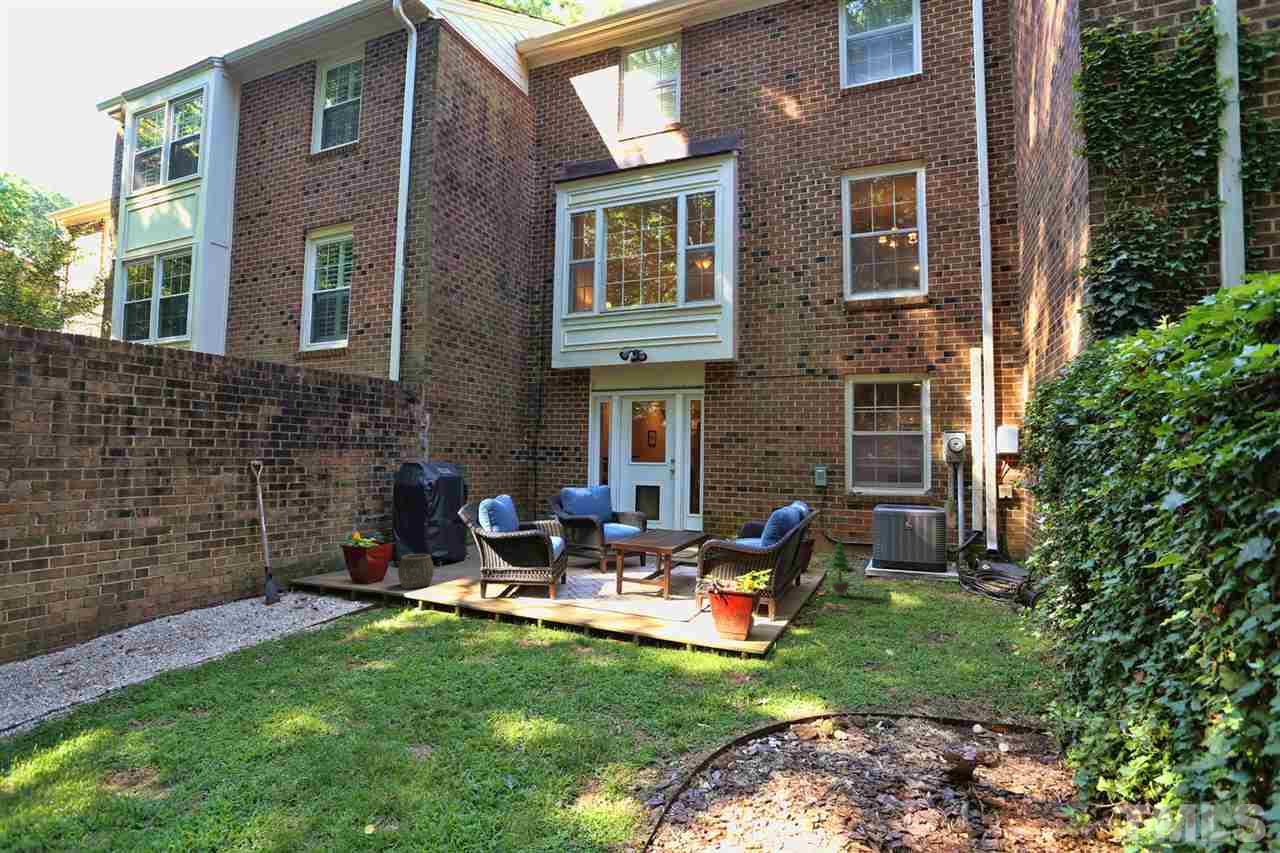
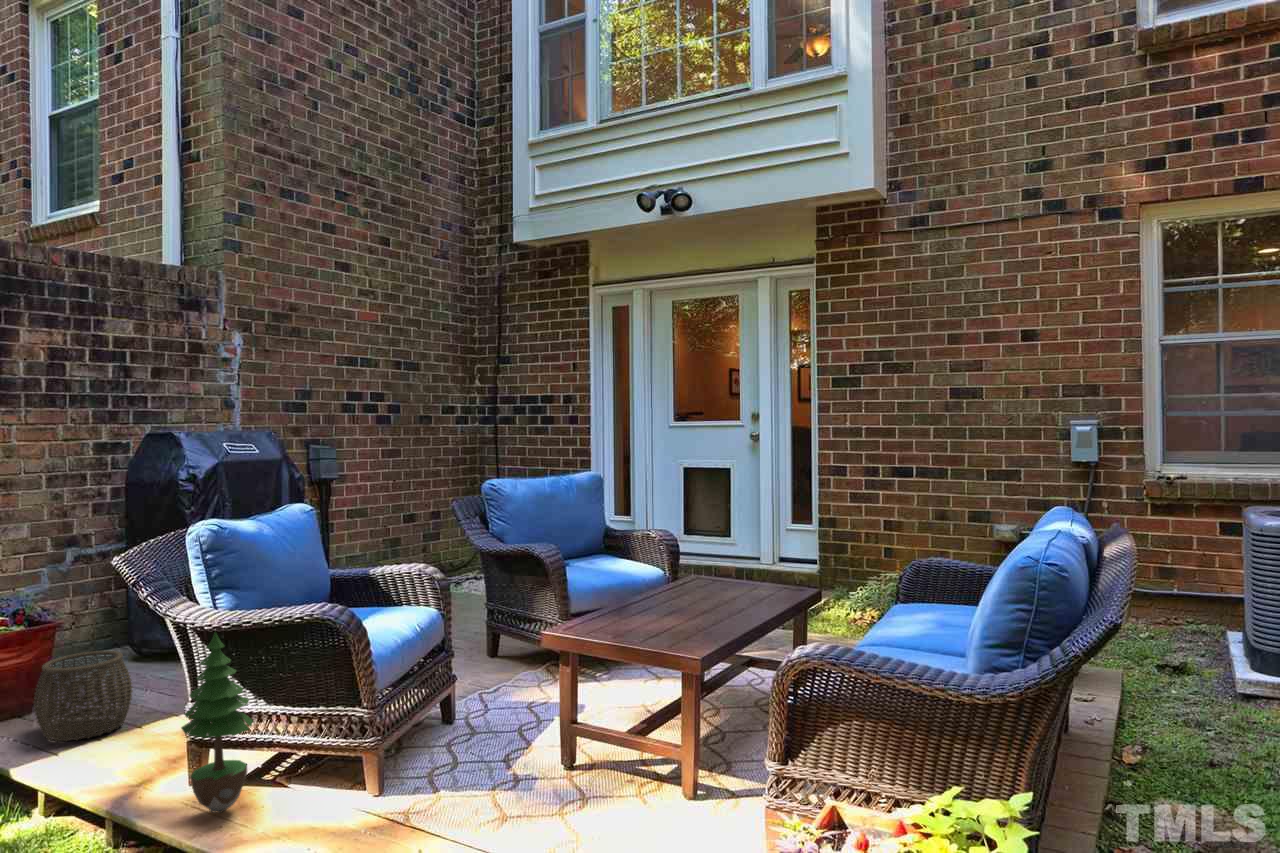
potted tree: present [830,538,849,596] -> present [181,633,253,813]

